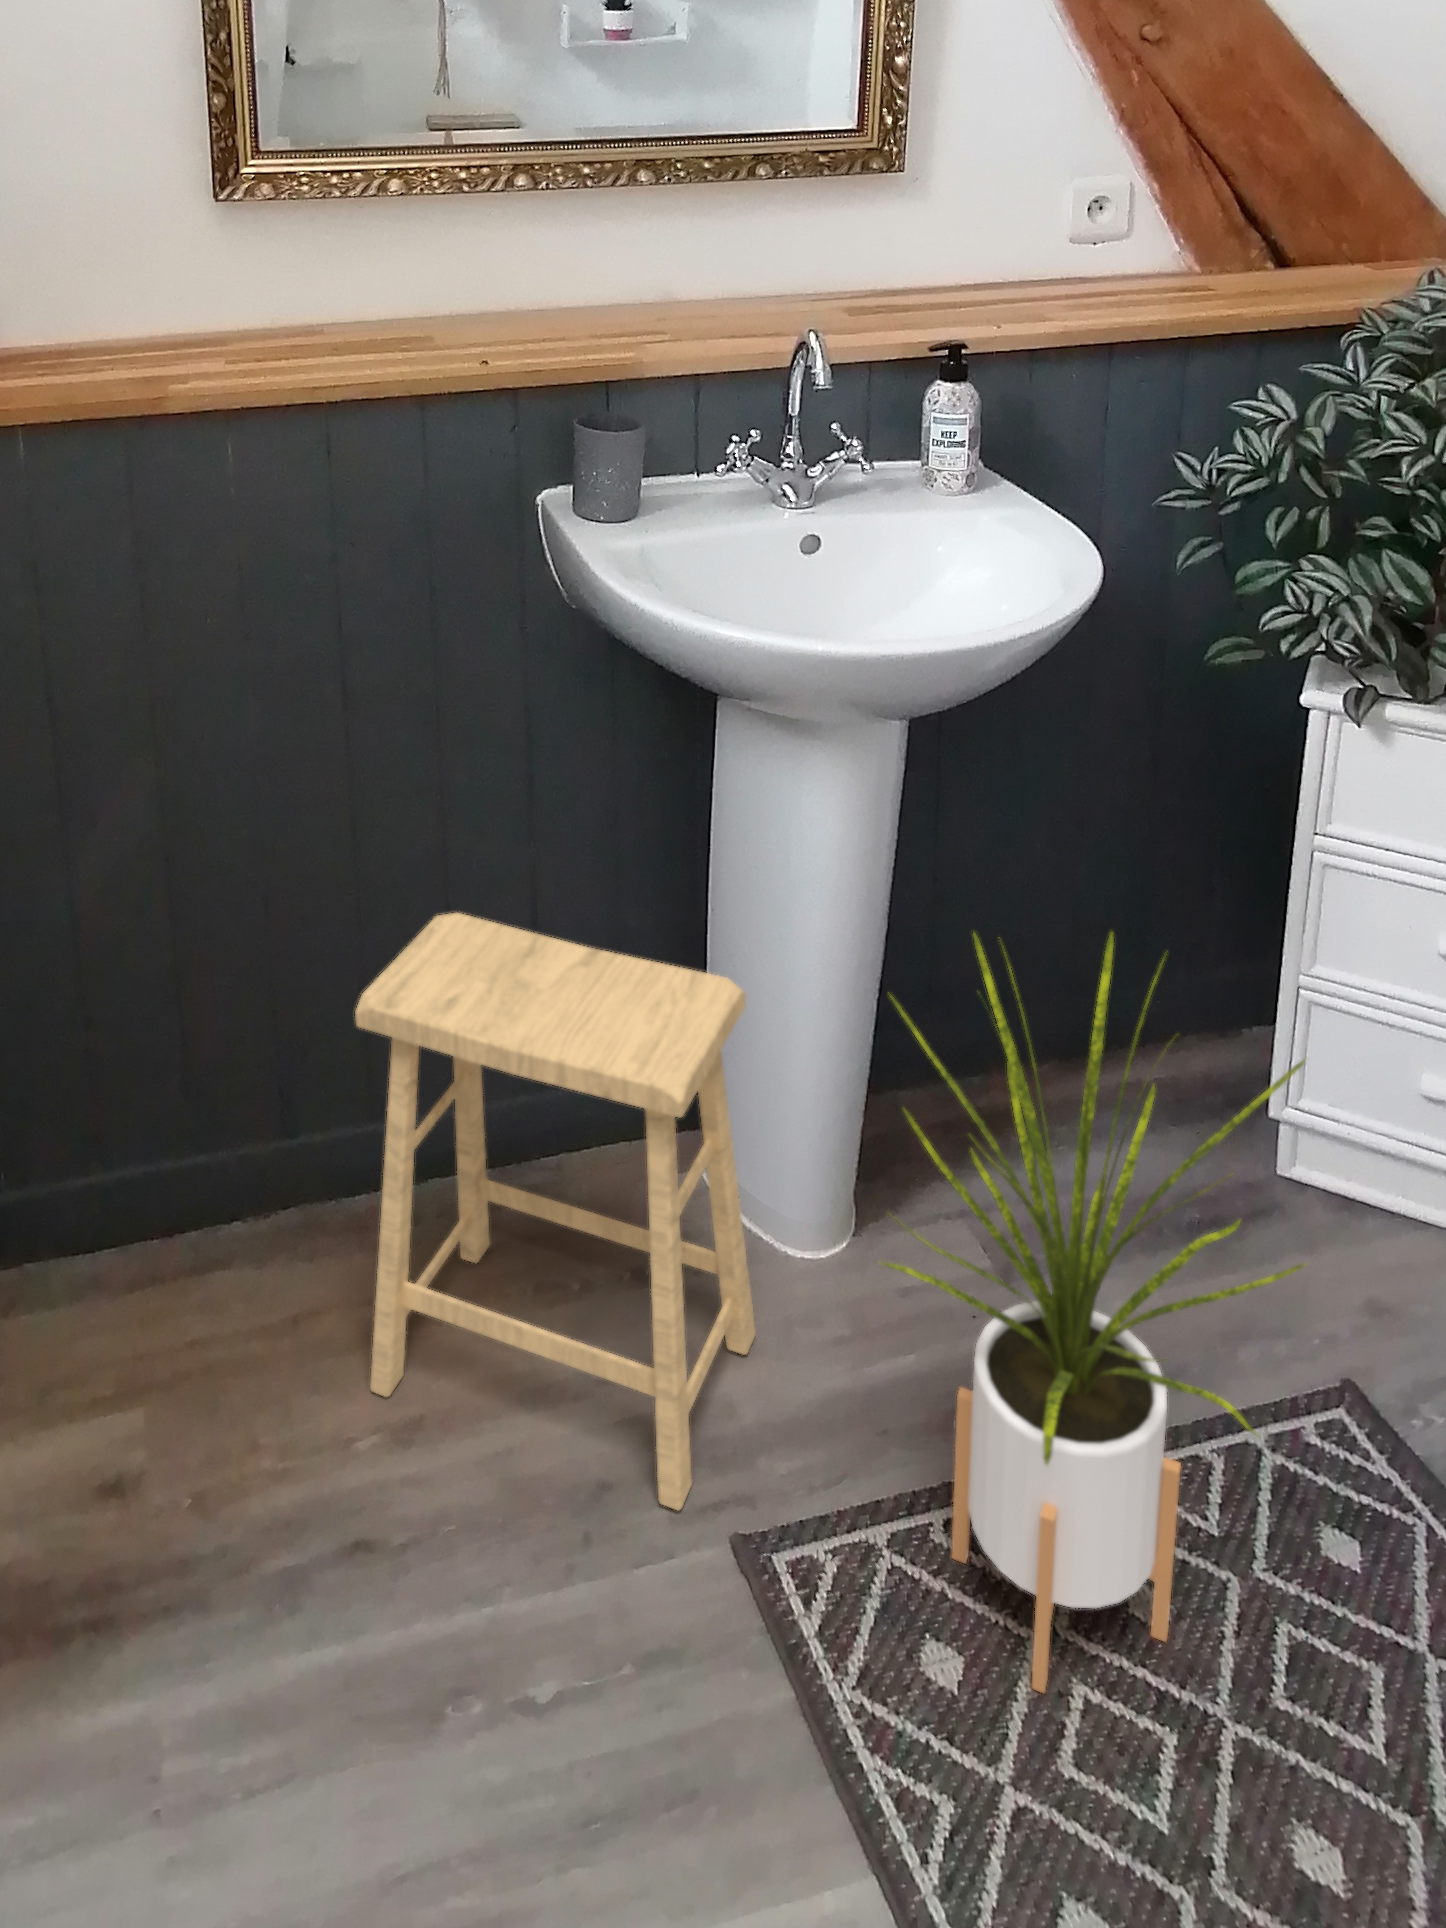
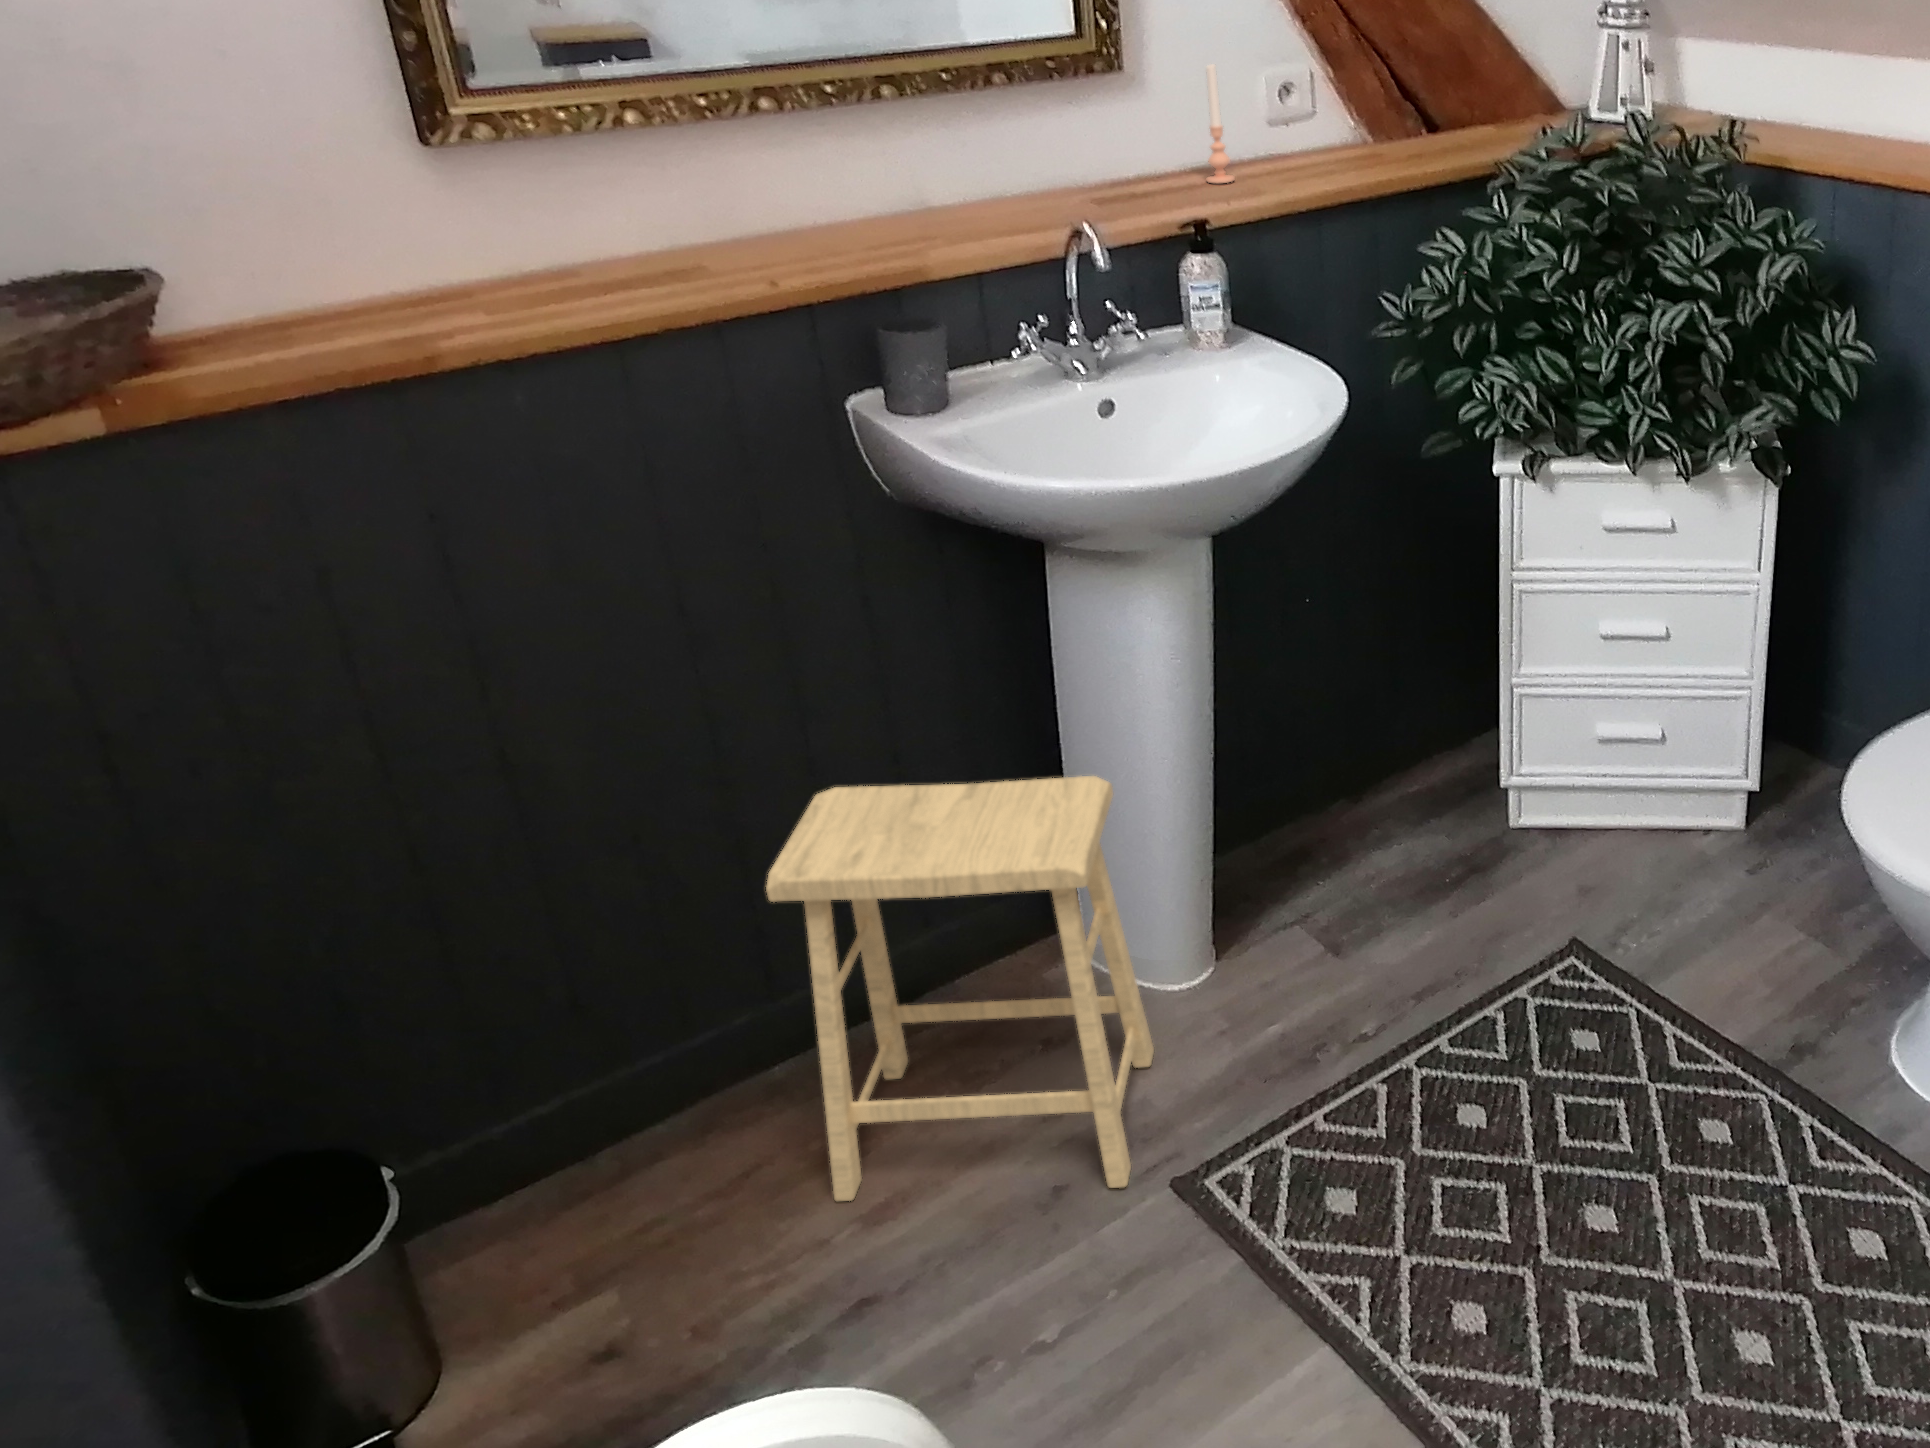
candle: none [985,170,1019,306] -> present [1206,64,1235,183]
house plant: present [882,934,1307,1693] -> none [1238,660,1553,1197]

